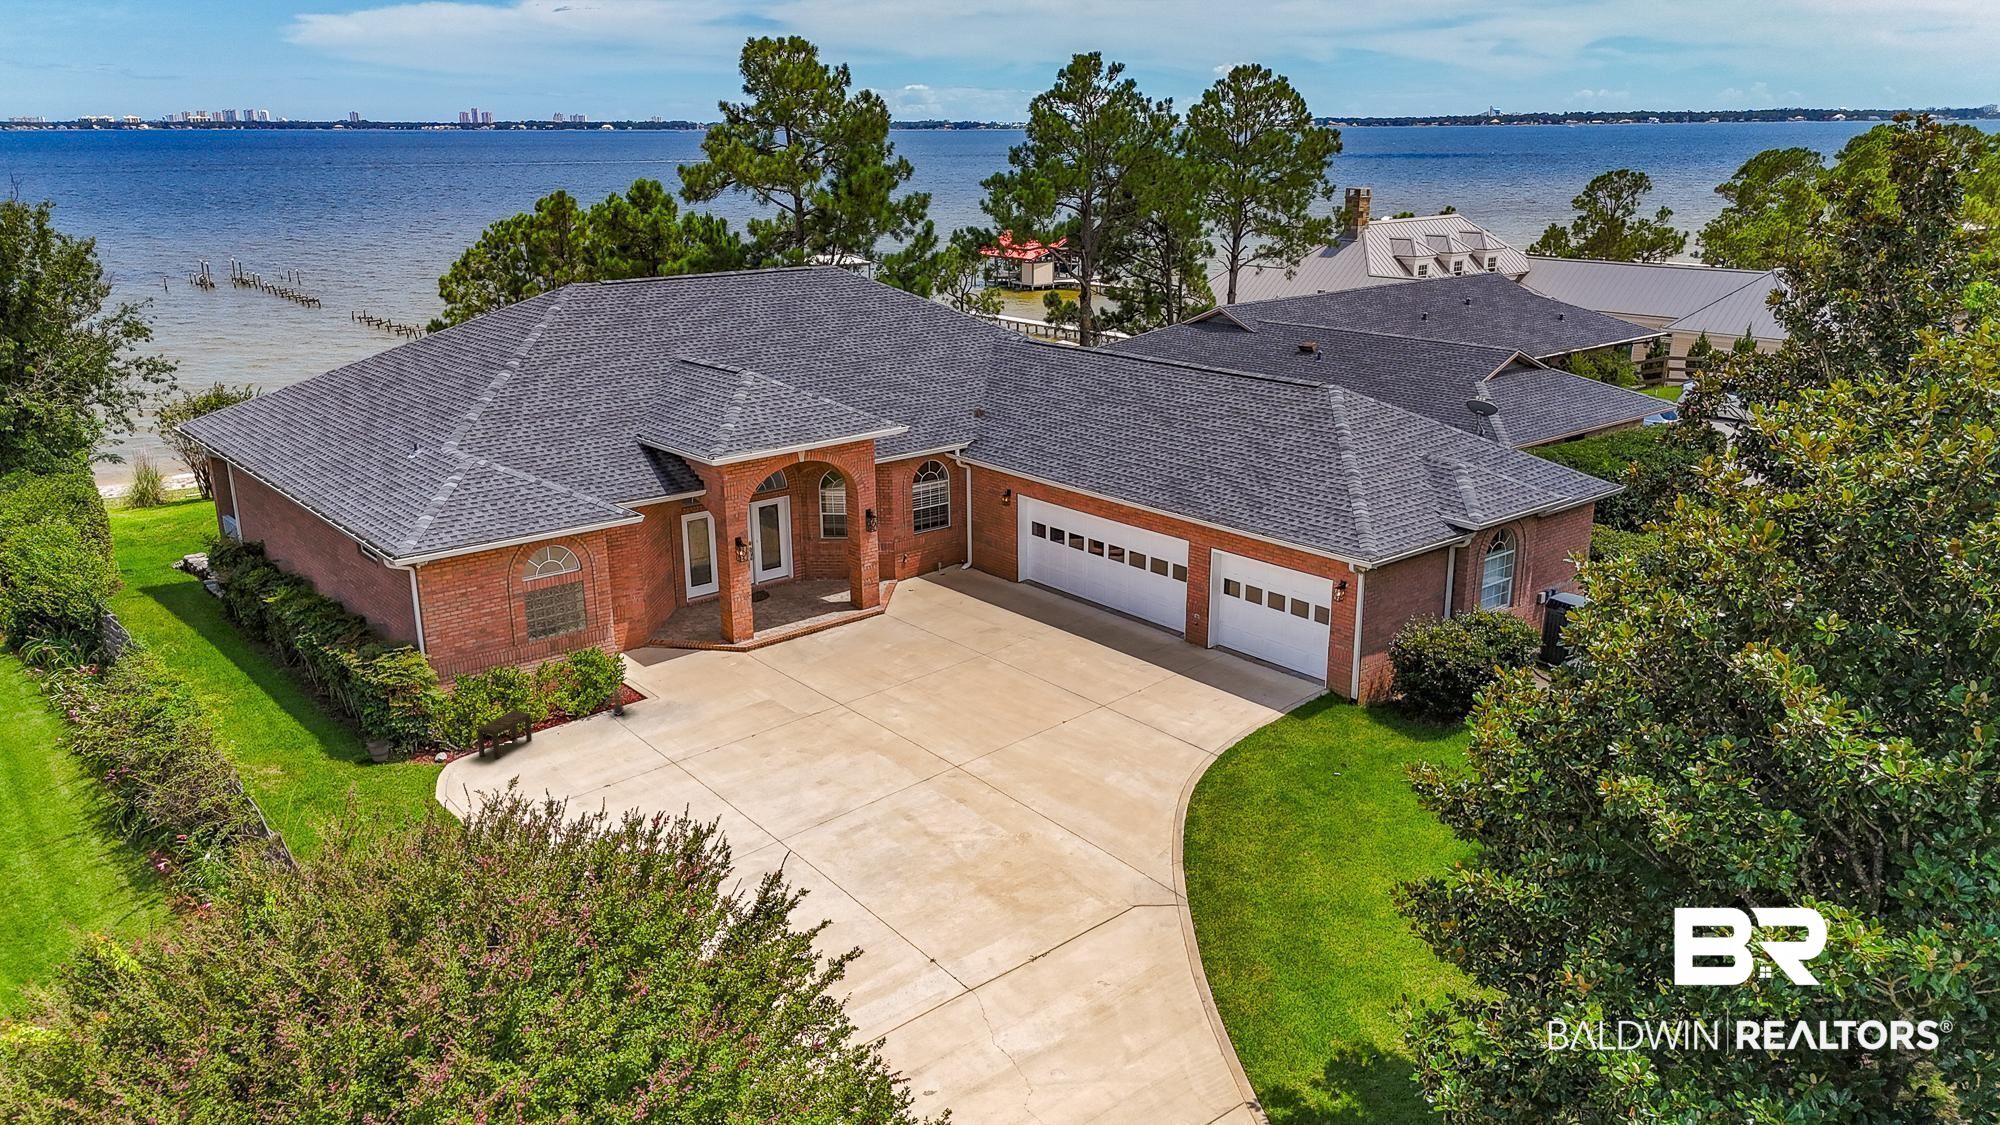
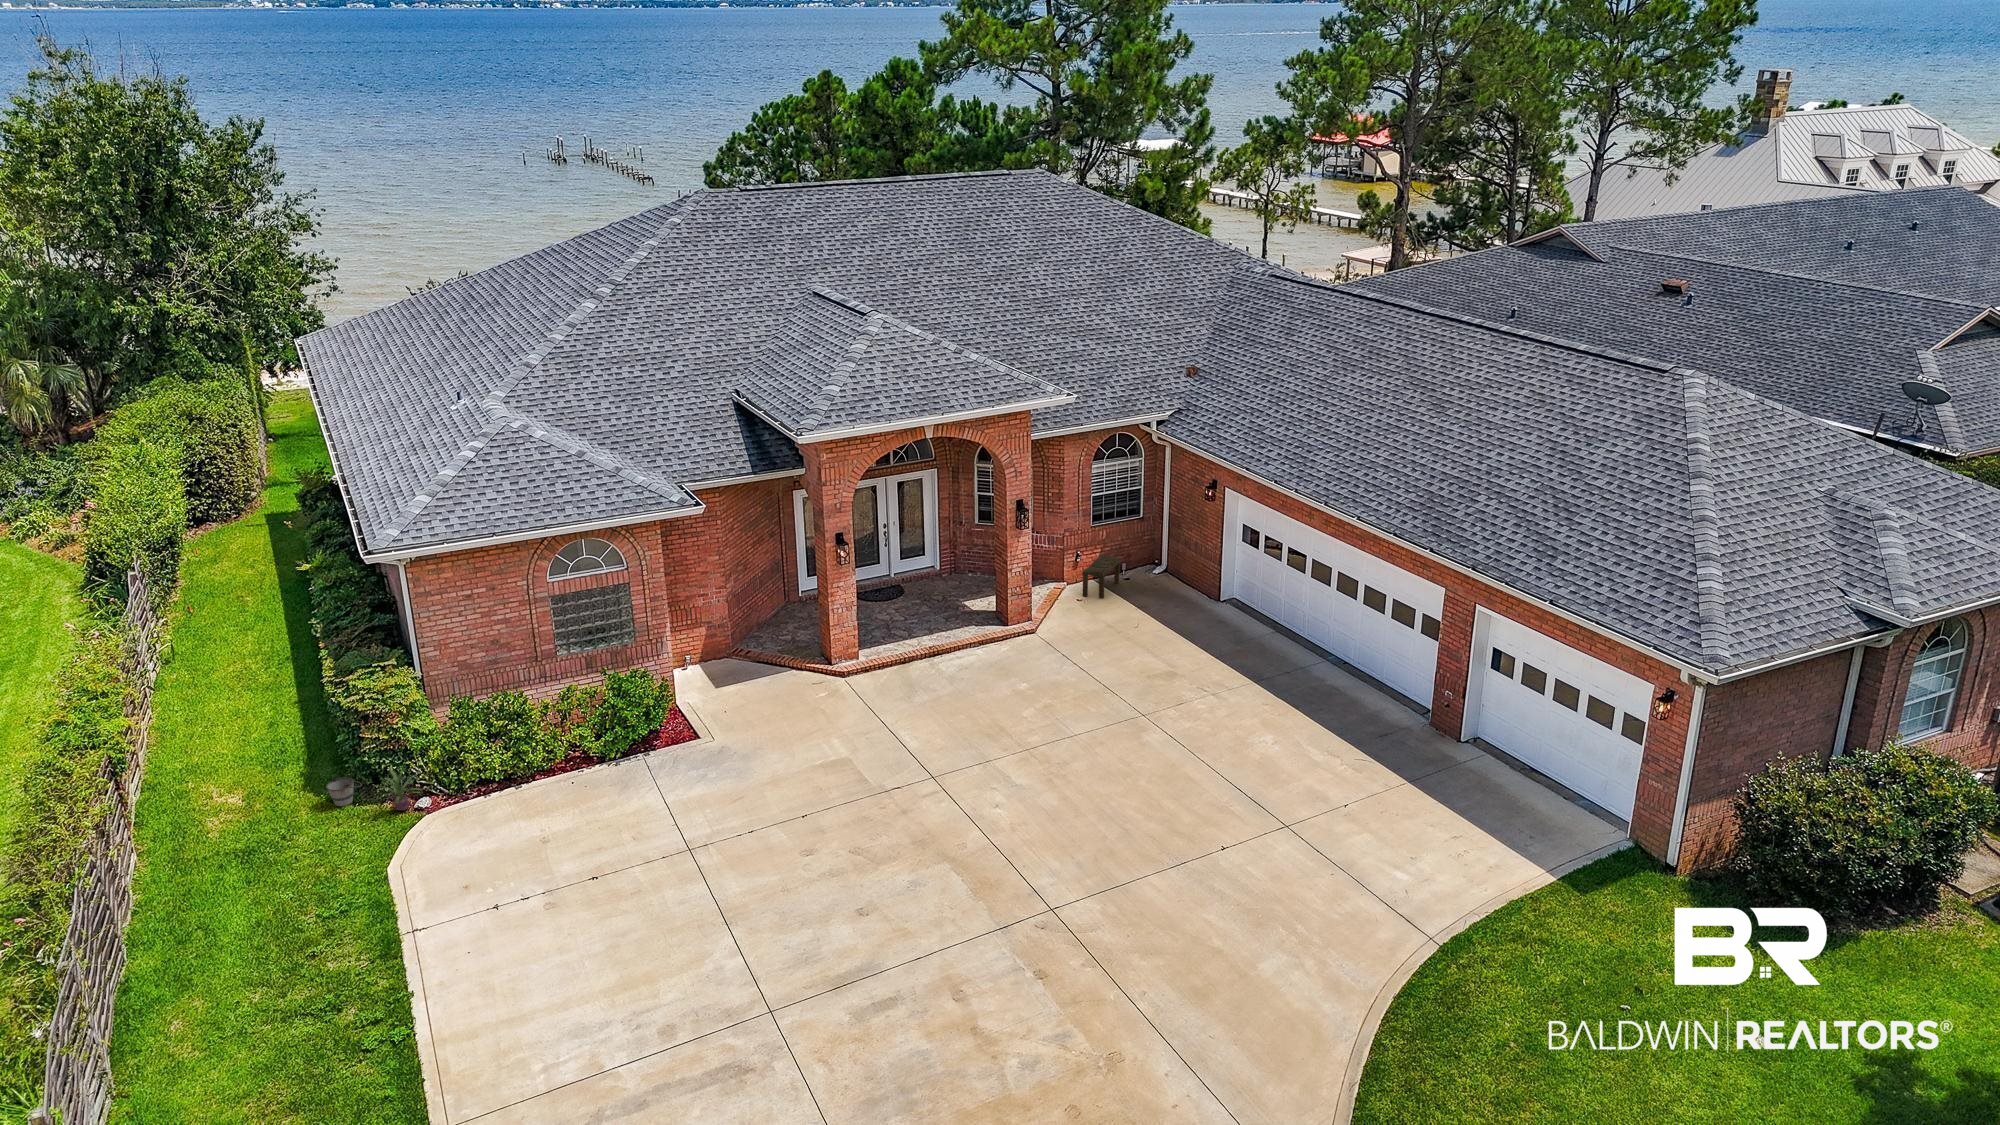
decorative plant: present [606,687,625,715] -> present [389,770,411,811]
bench: present [476,710,532,758] -> present [1082,555,1121,598]

